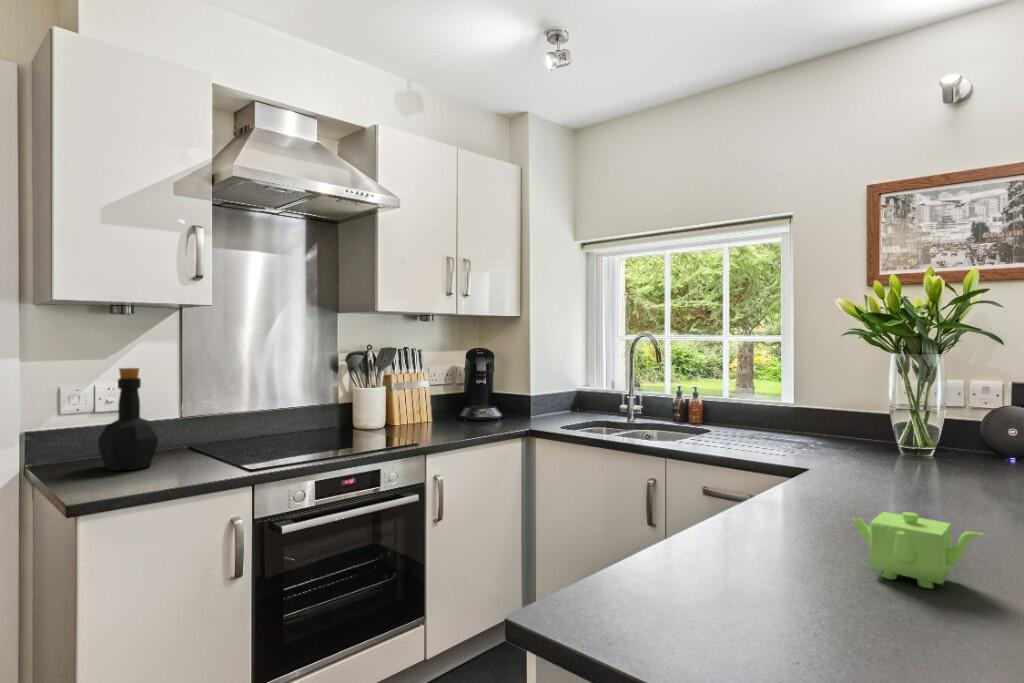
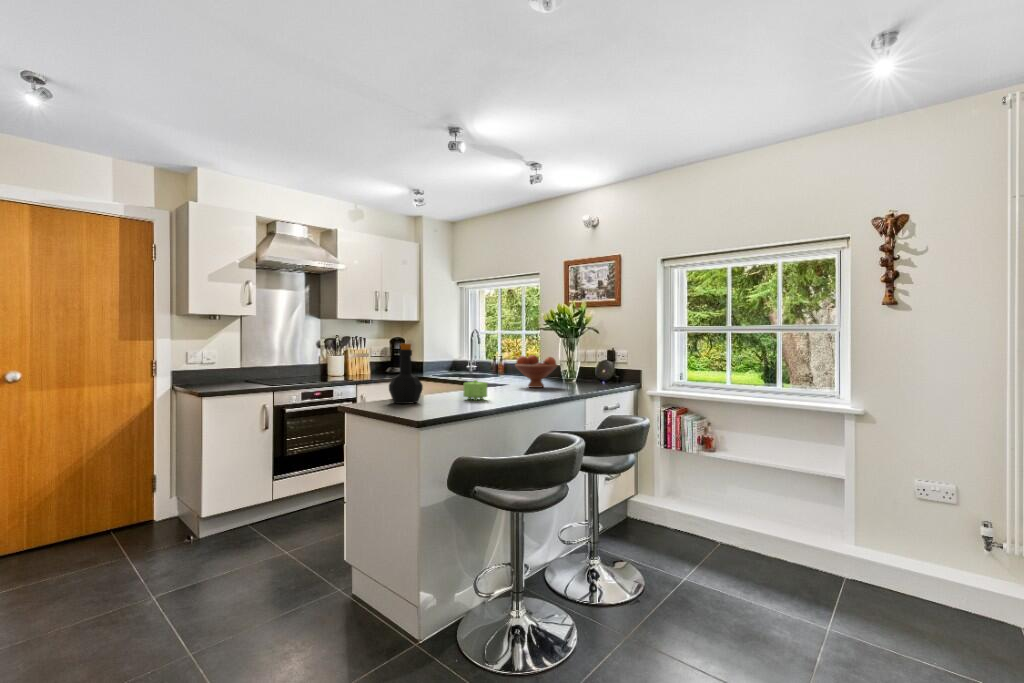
bottle: present [98,368,159,470] -> present [389,343,423,404]
fruit bowl: none [838,399,970,488] -> present [515,355,557,388]

